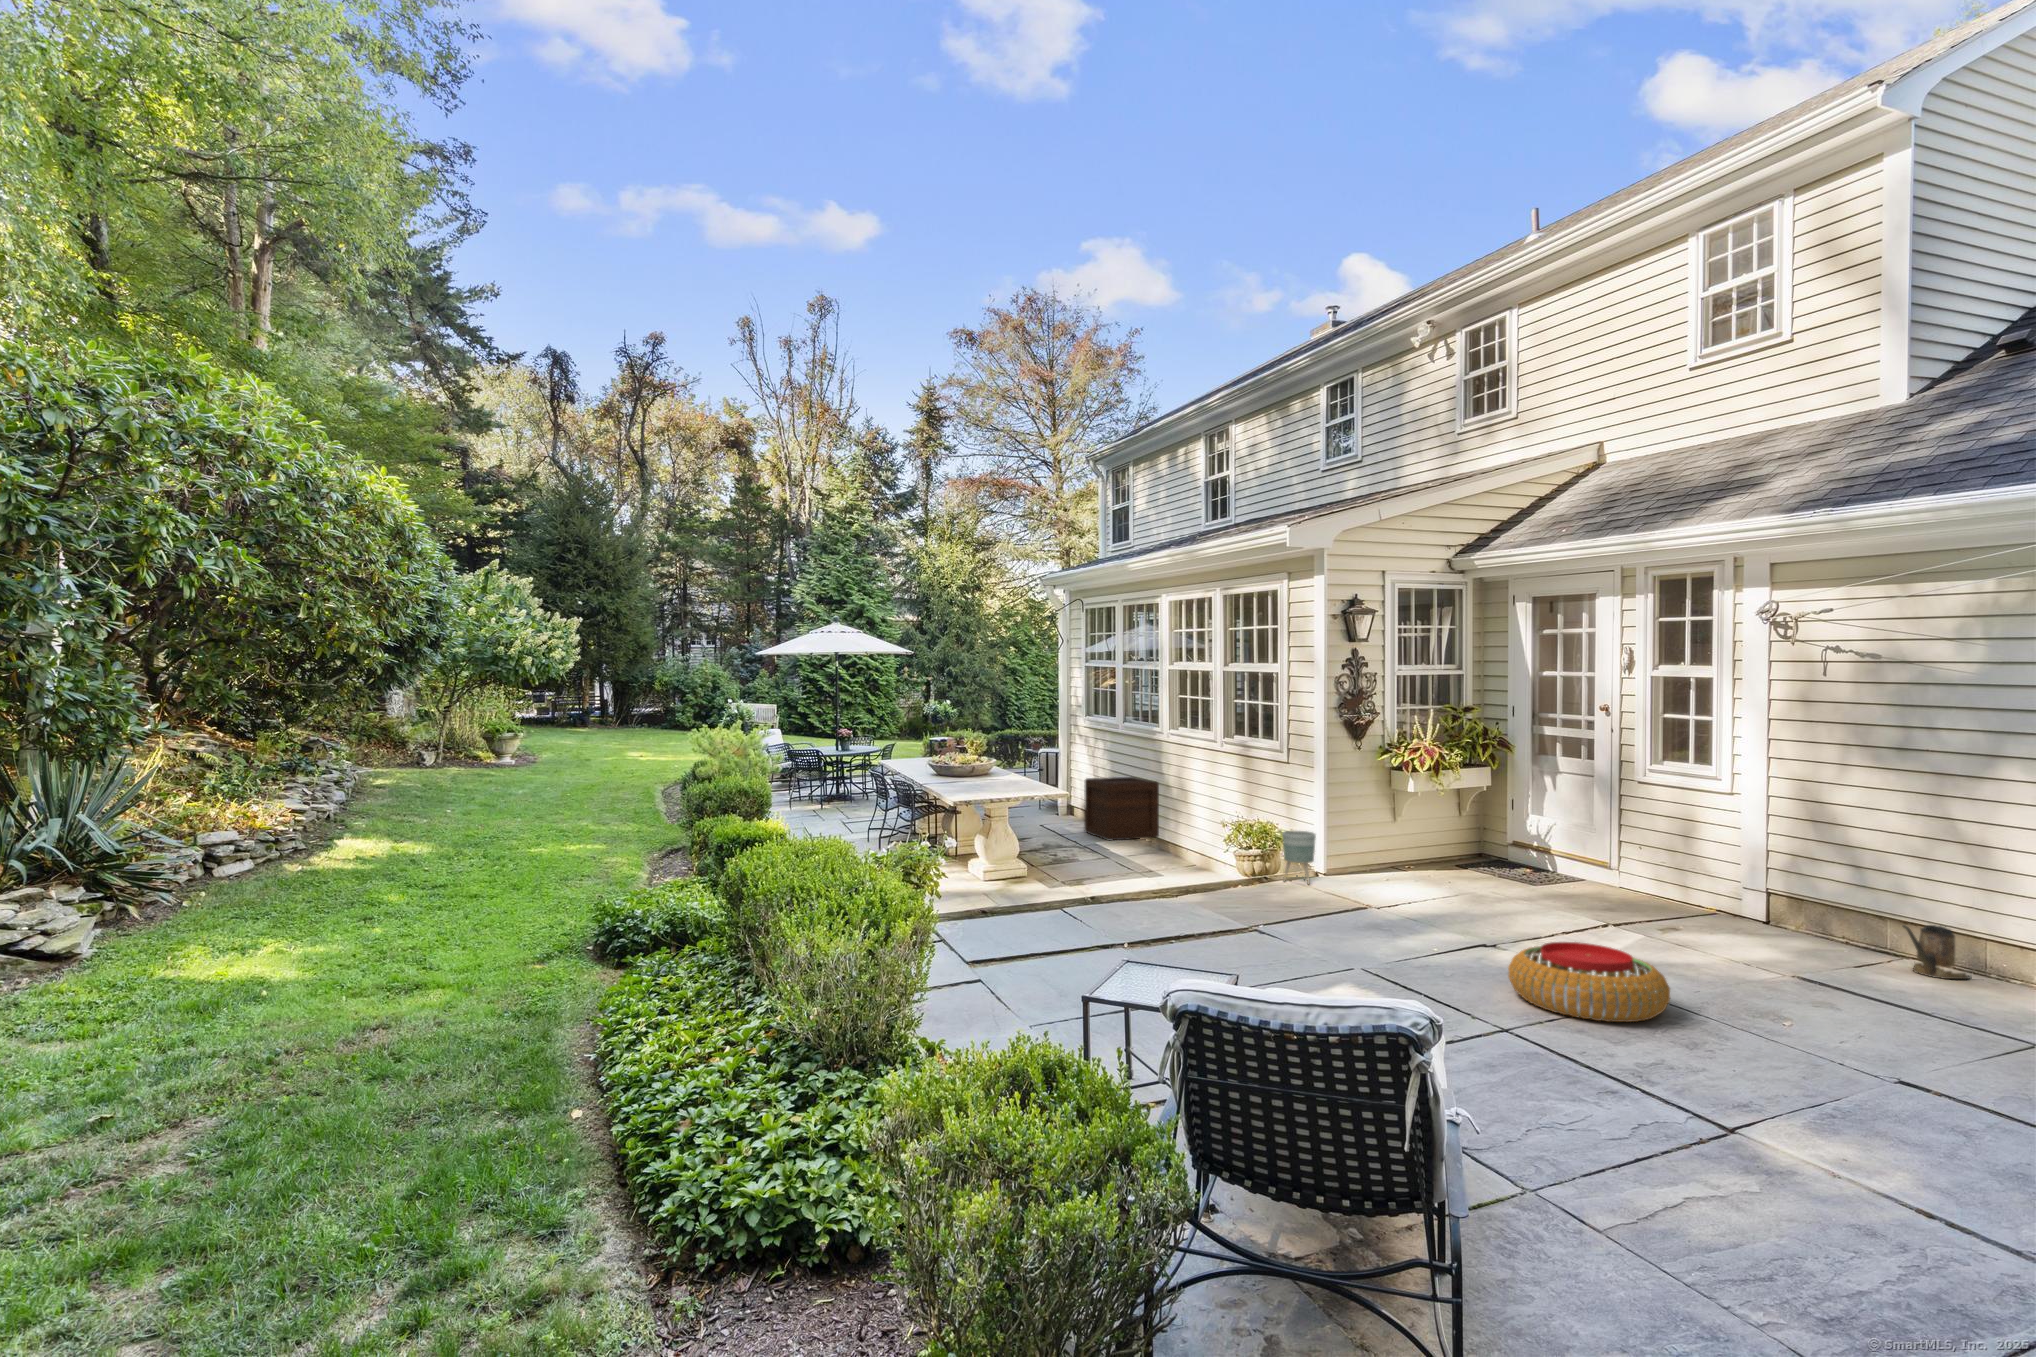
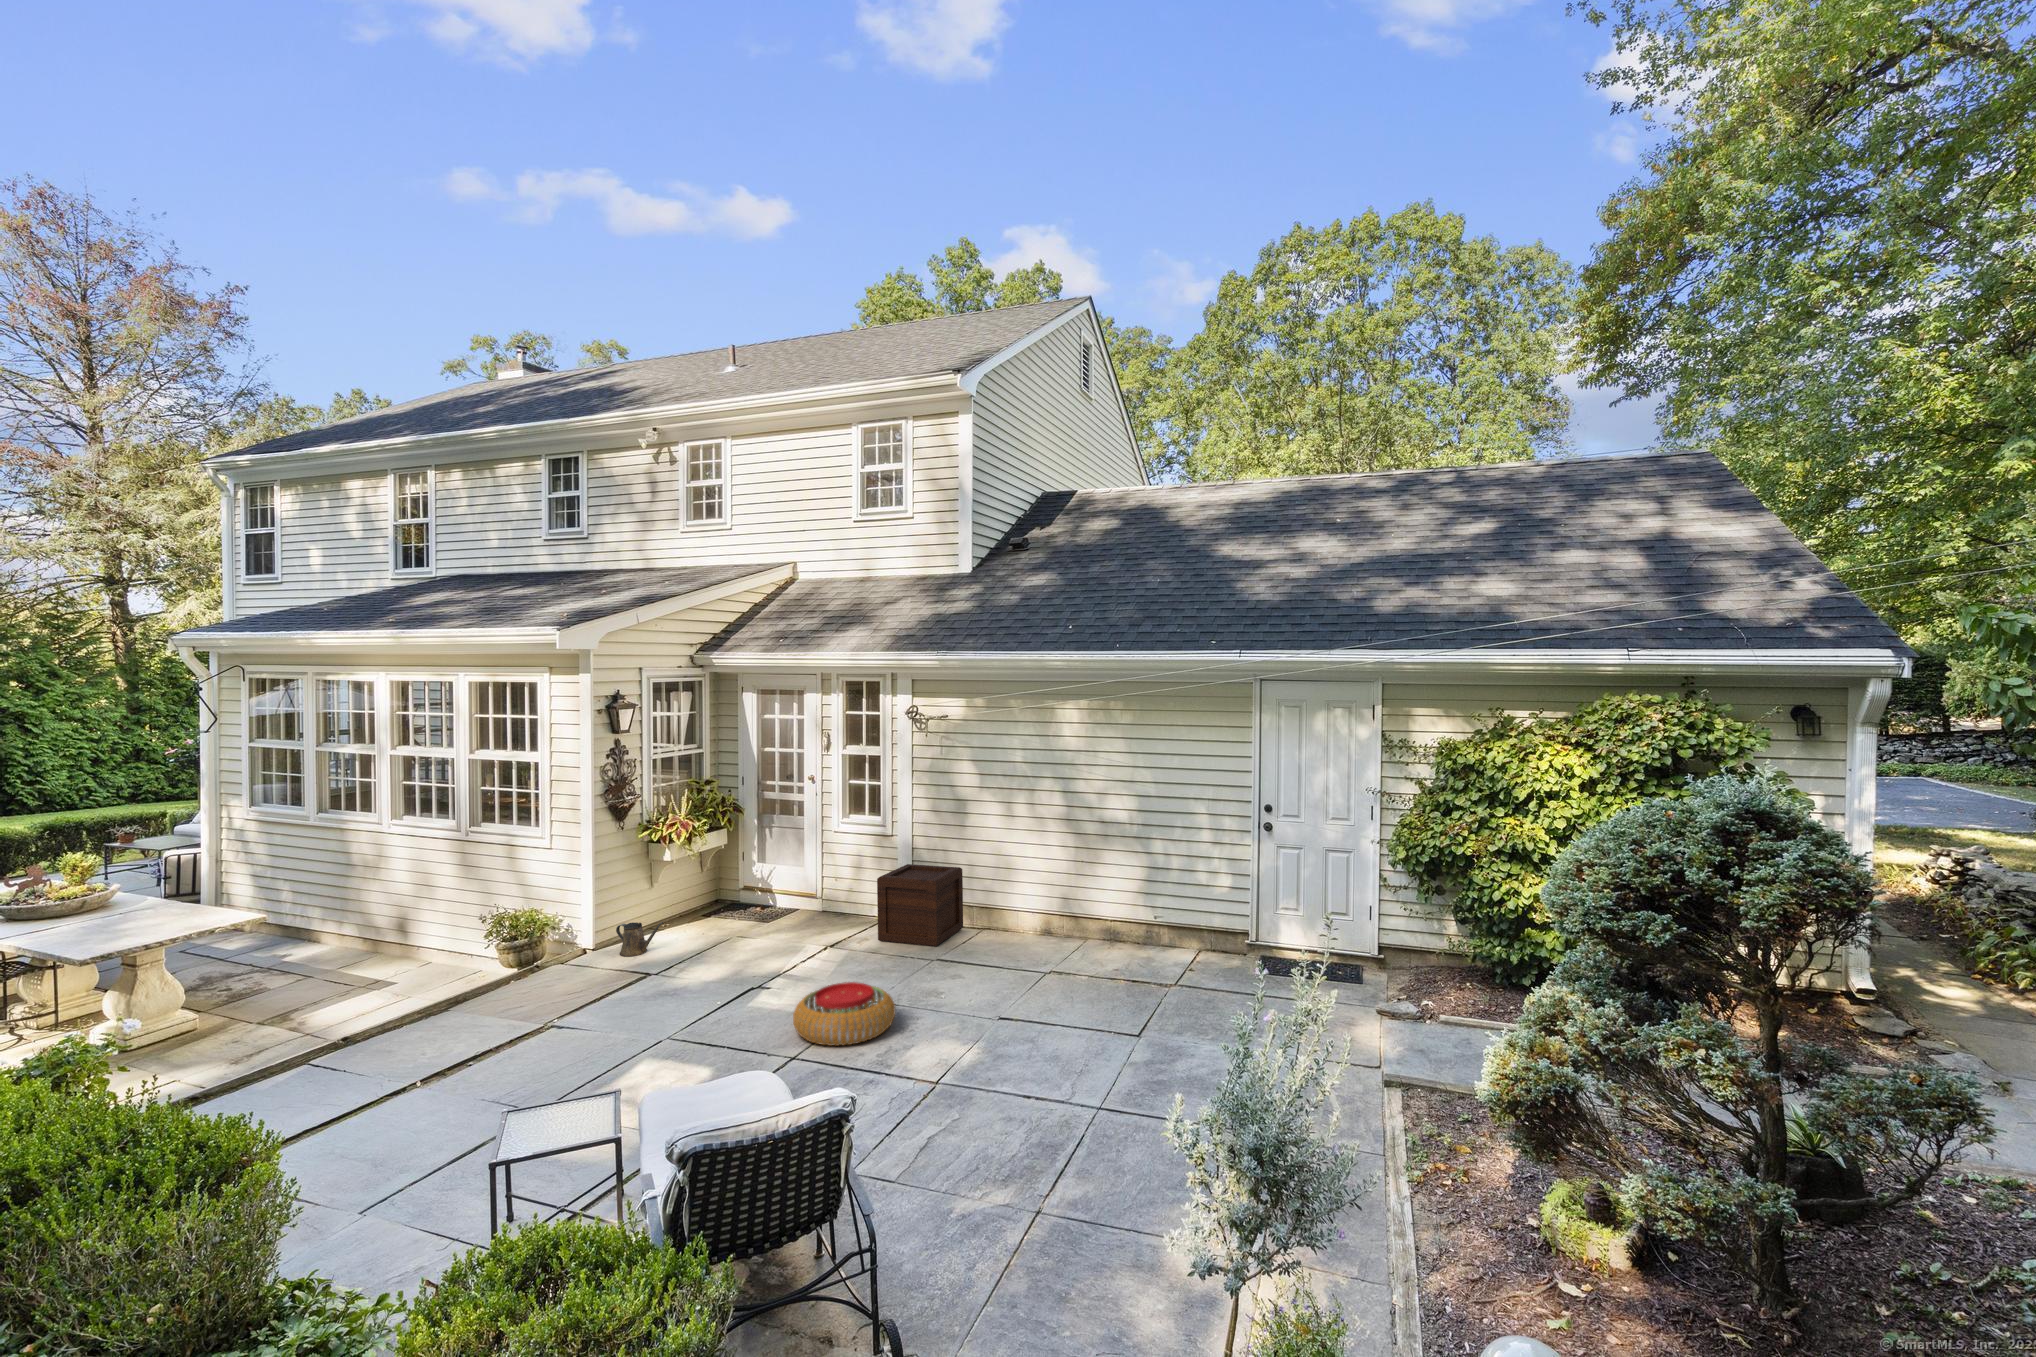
wooden crate: present [1084,777,1159,840] -> present [877,864,963,947]
planter: present [1282,831,1316,884] -> none [551,915,586,969]
watering can: present [1903,925,1969,979] -> present [616,922,663,956]

